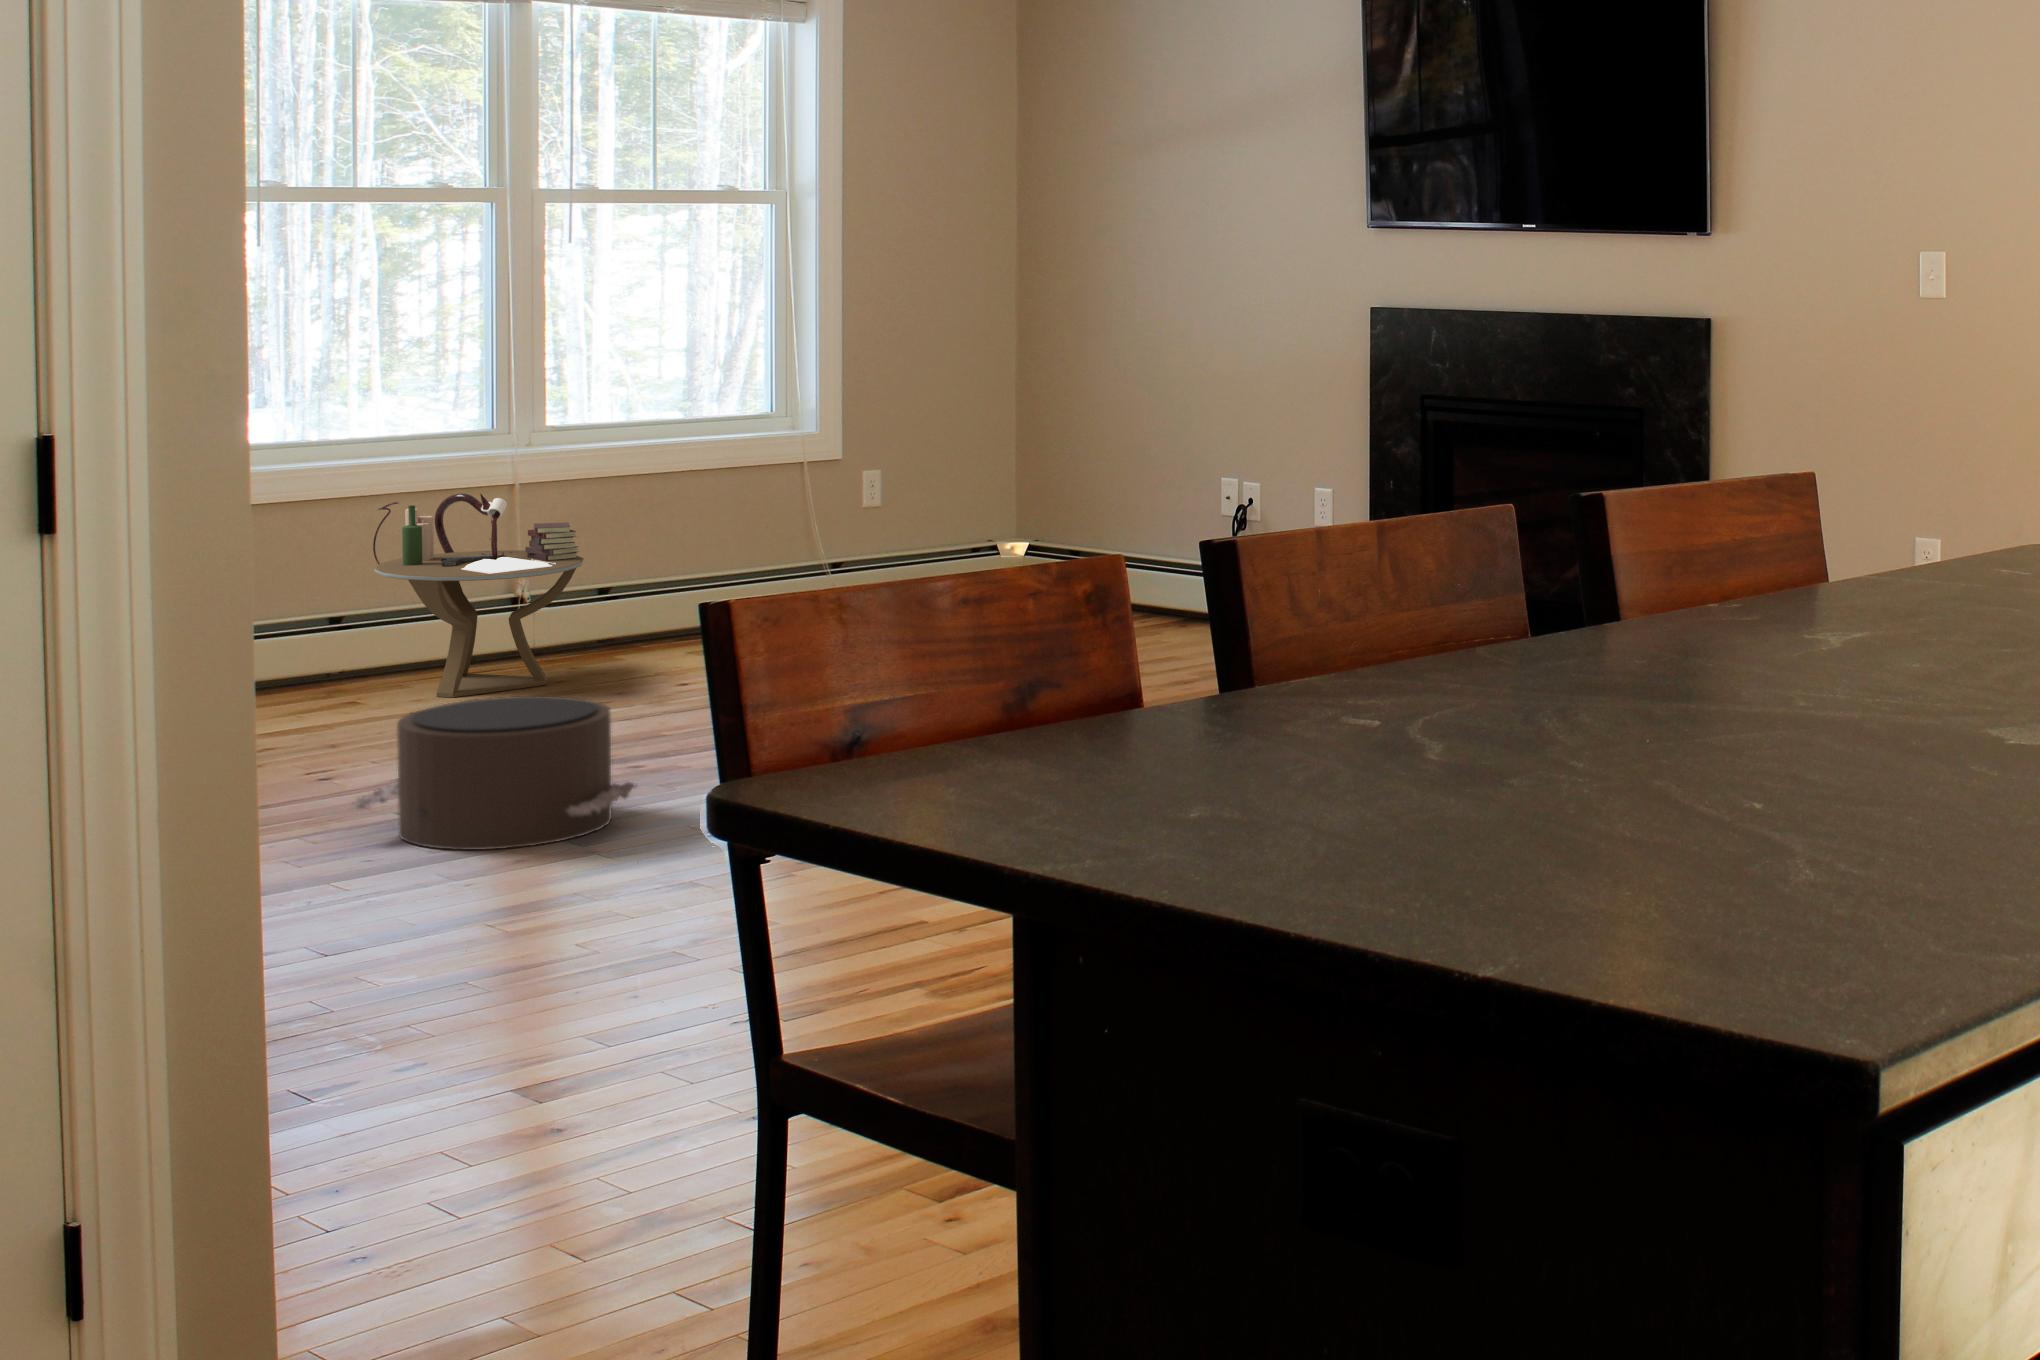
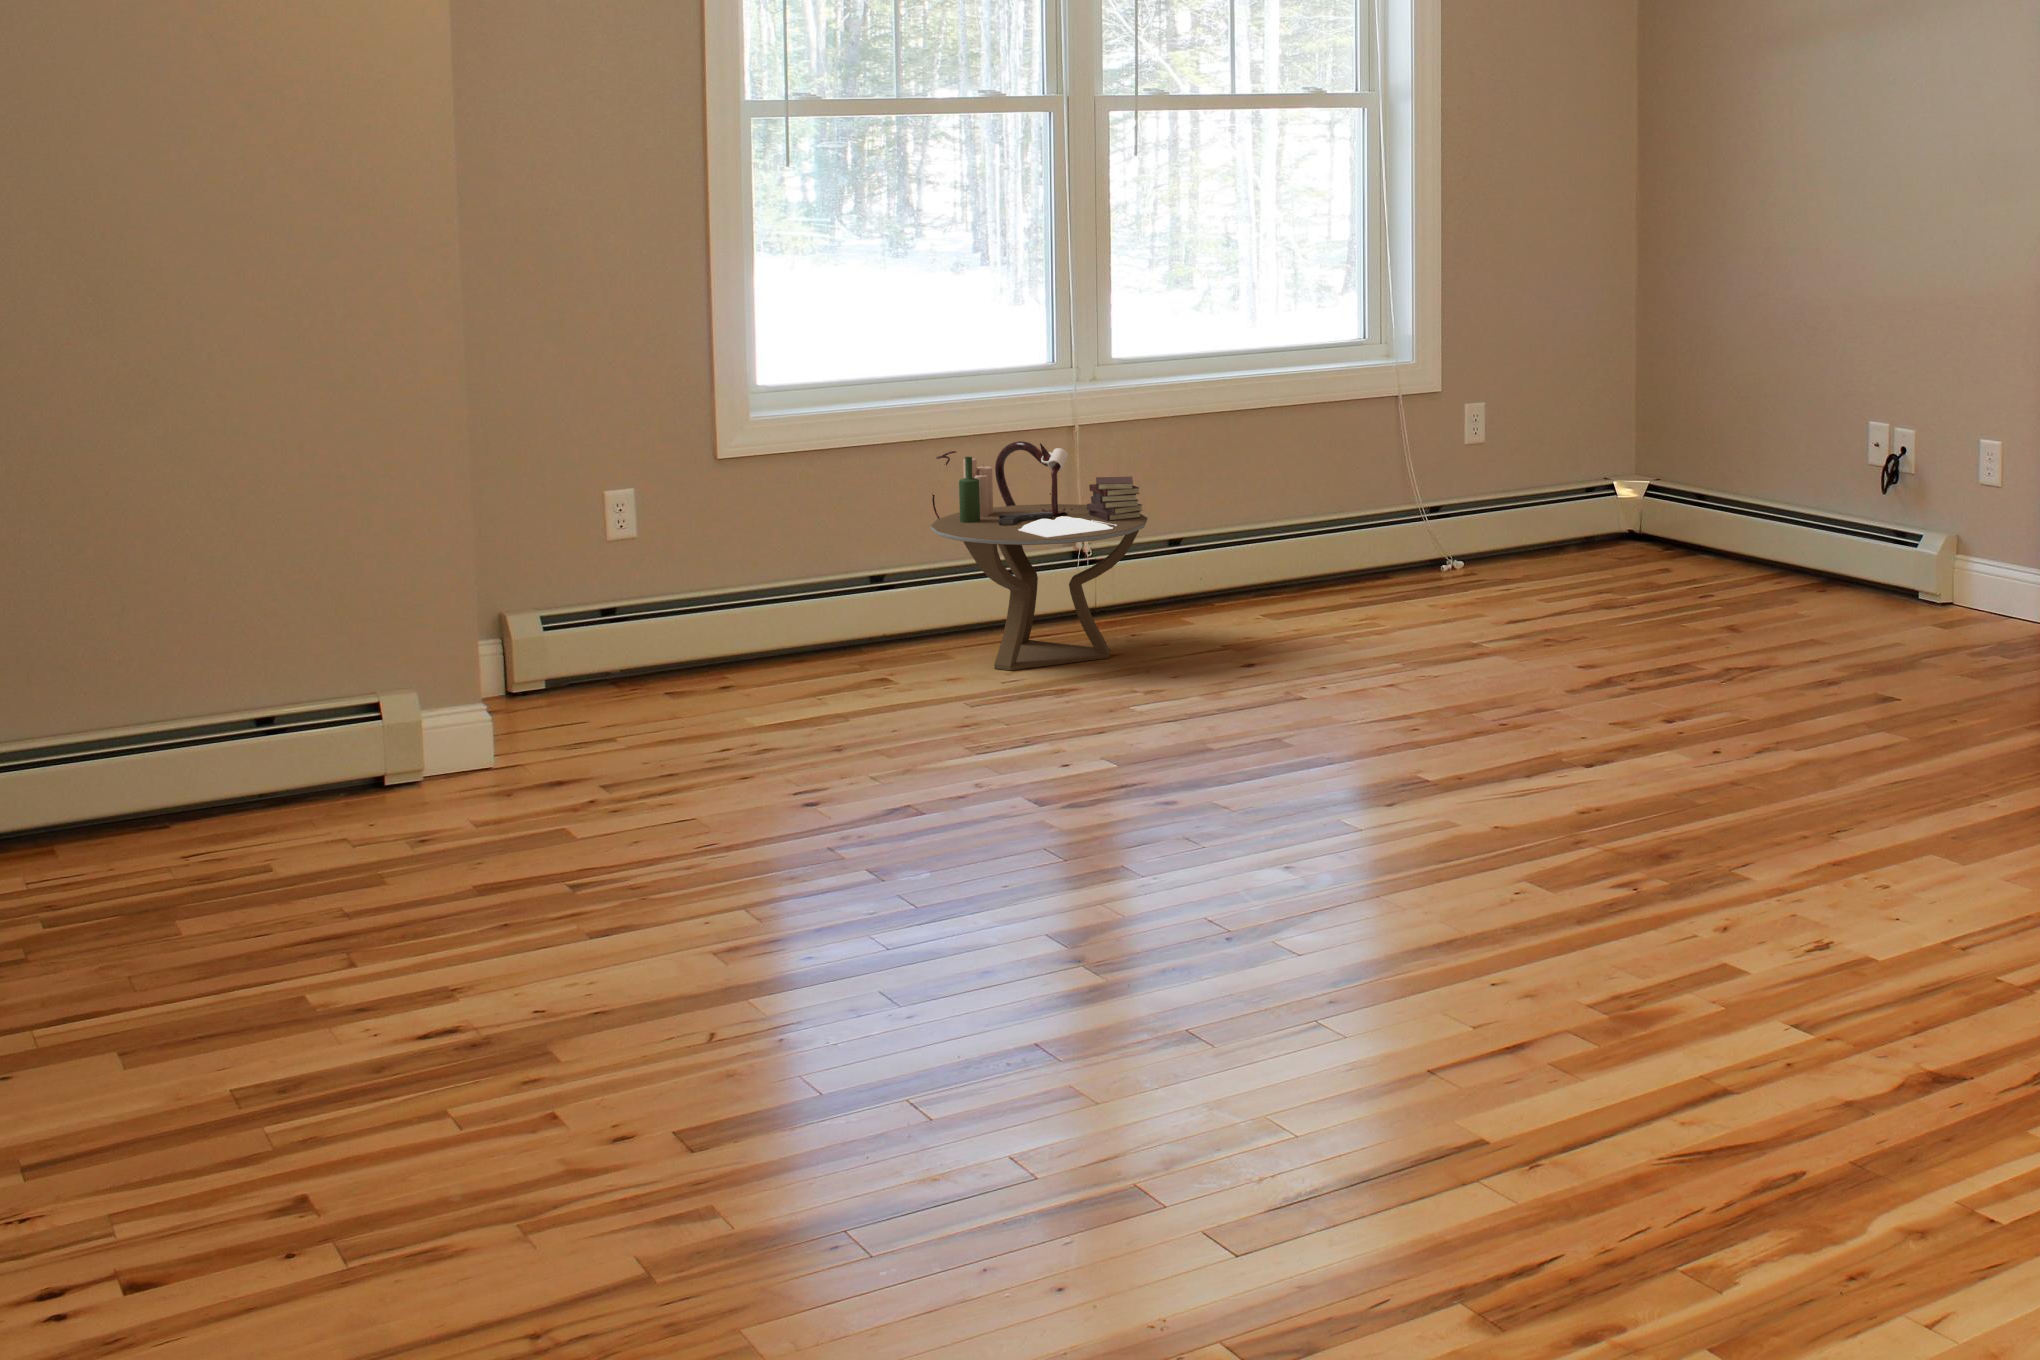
pouf: present [352,696,635,850] -> none [877,704,1181,884]

